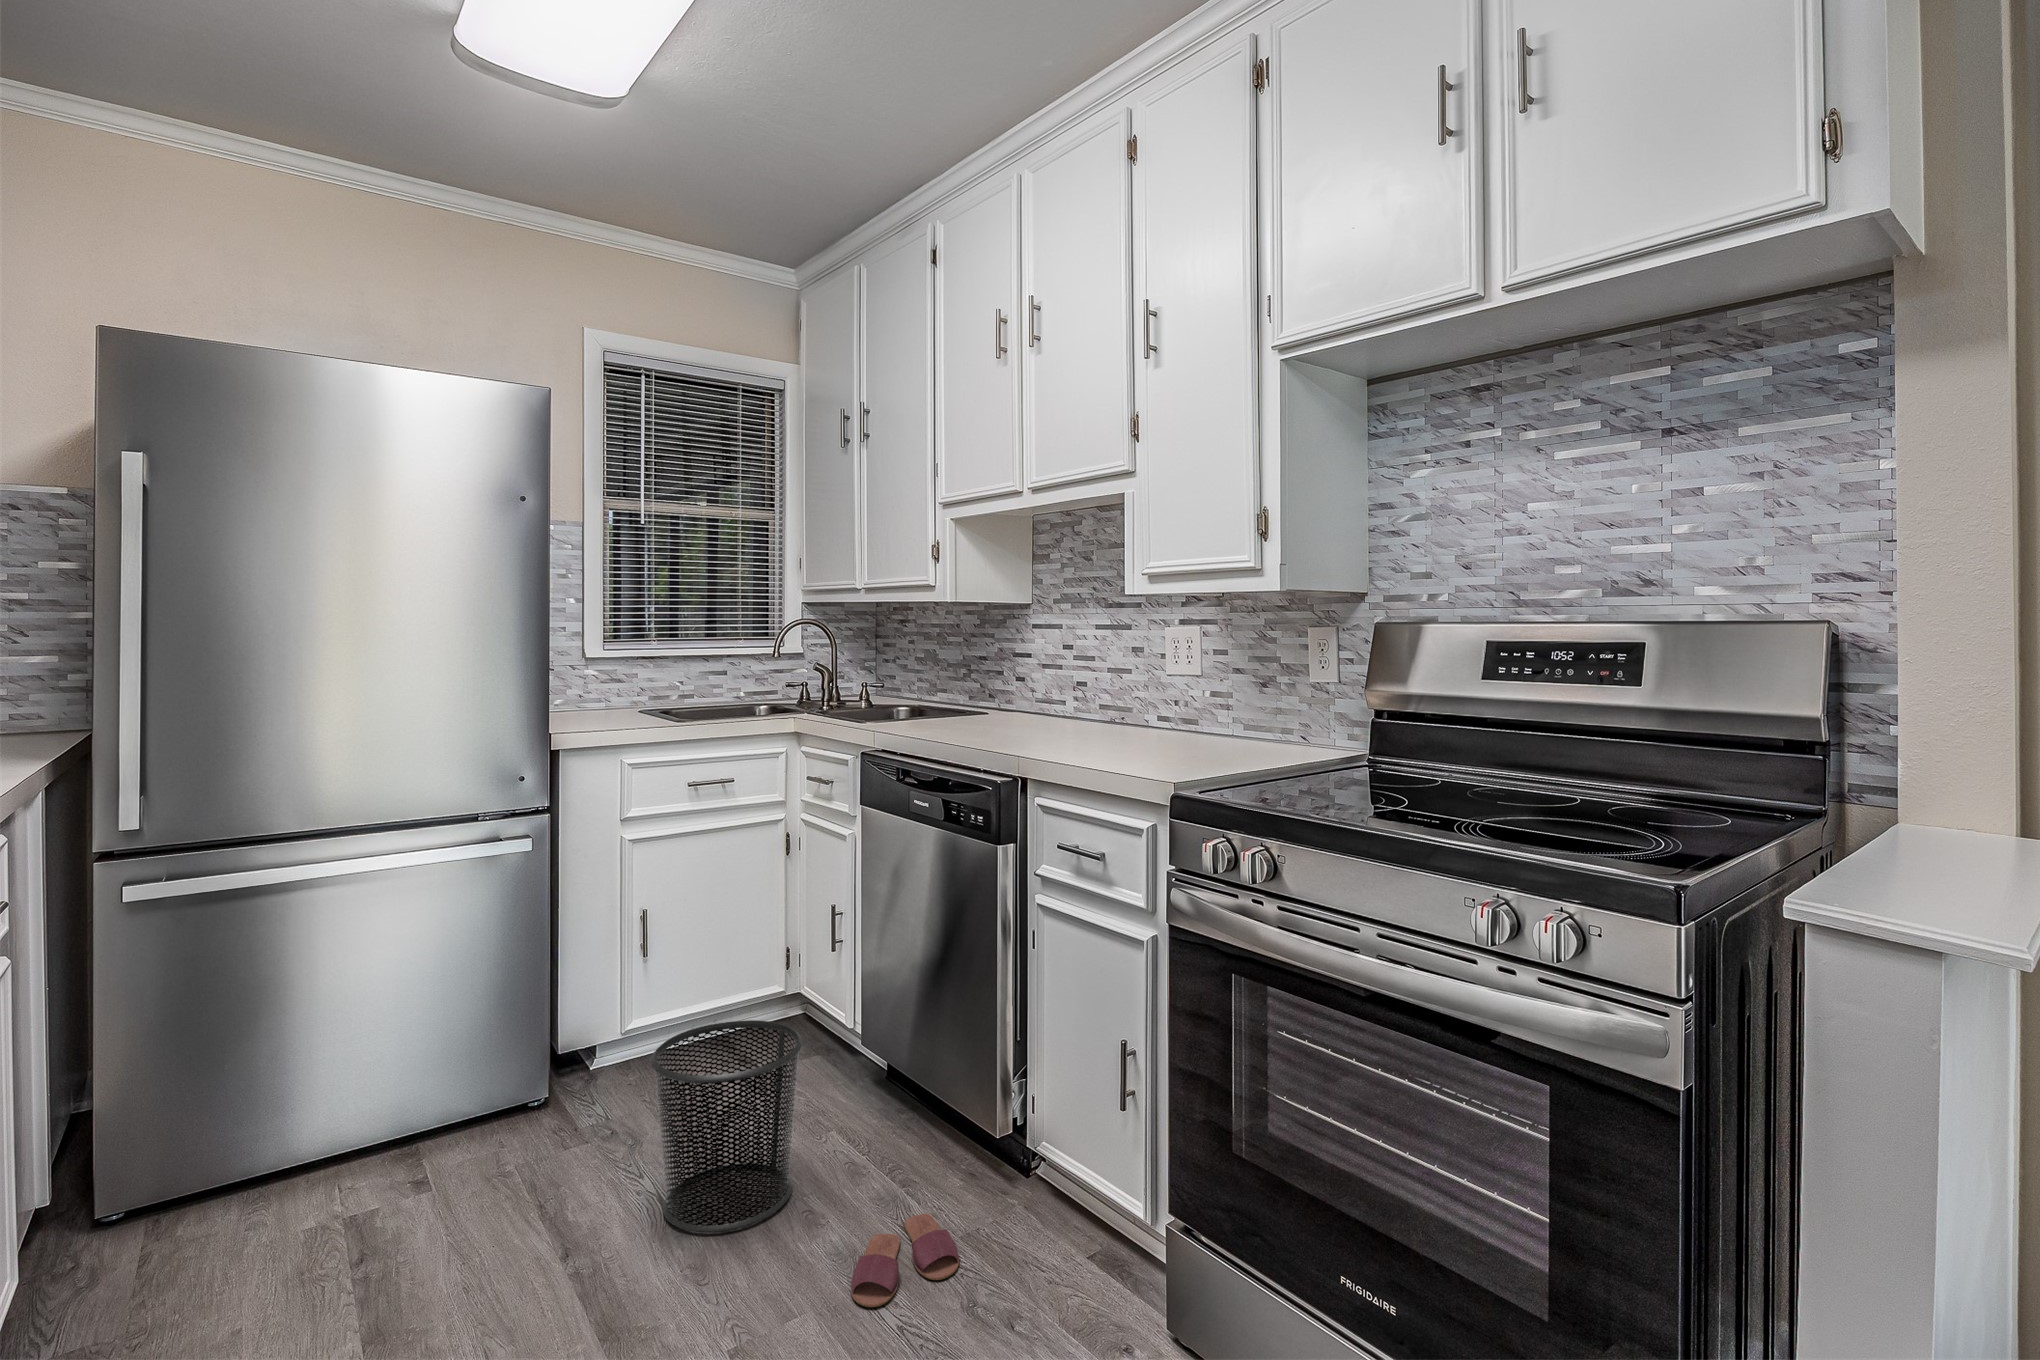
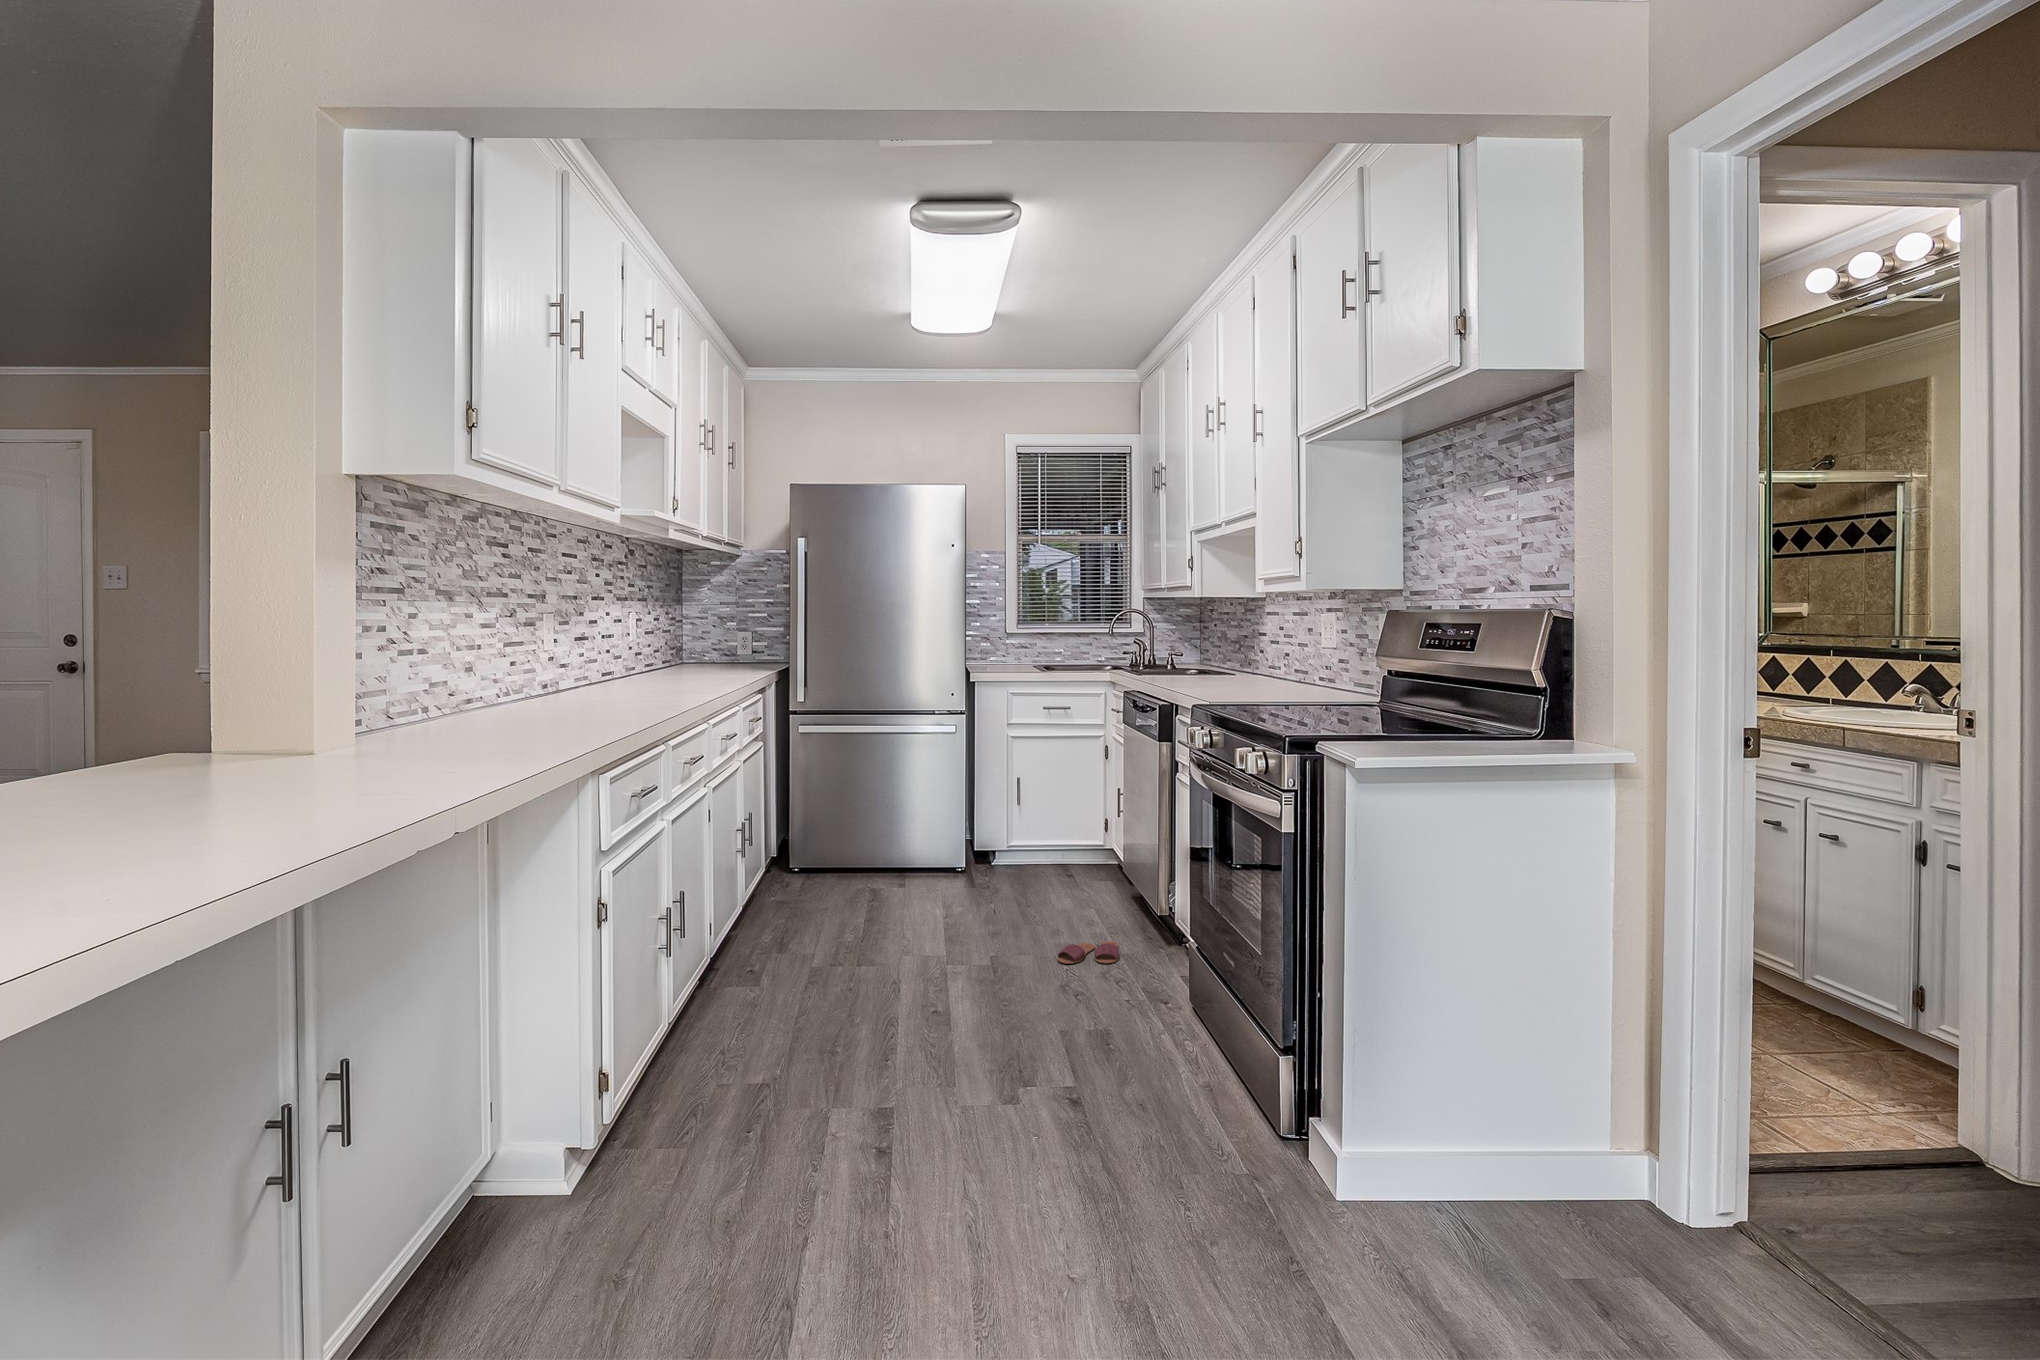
waste bin: present [650,1020,803,1233] -> none [989,829,1065,928]

